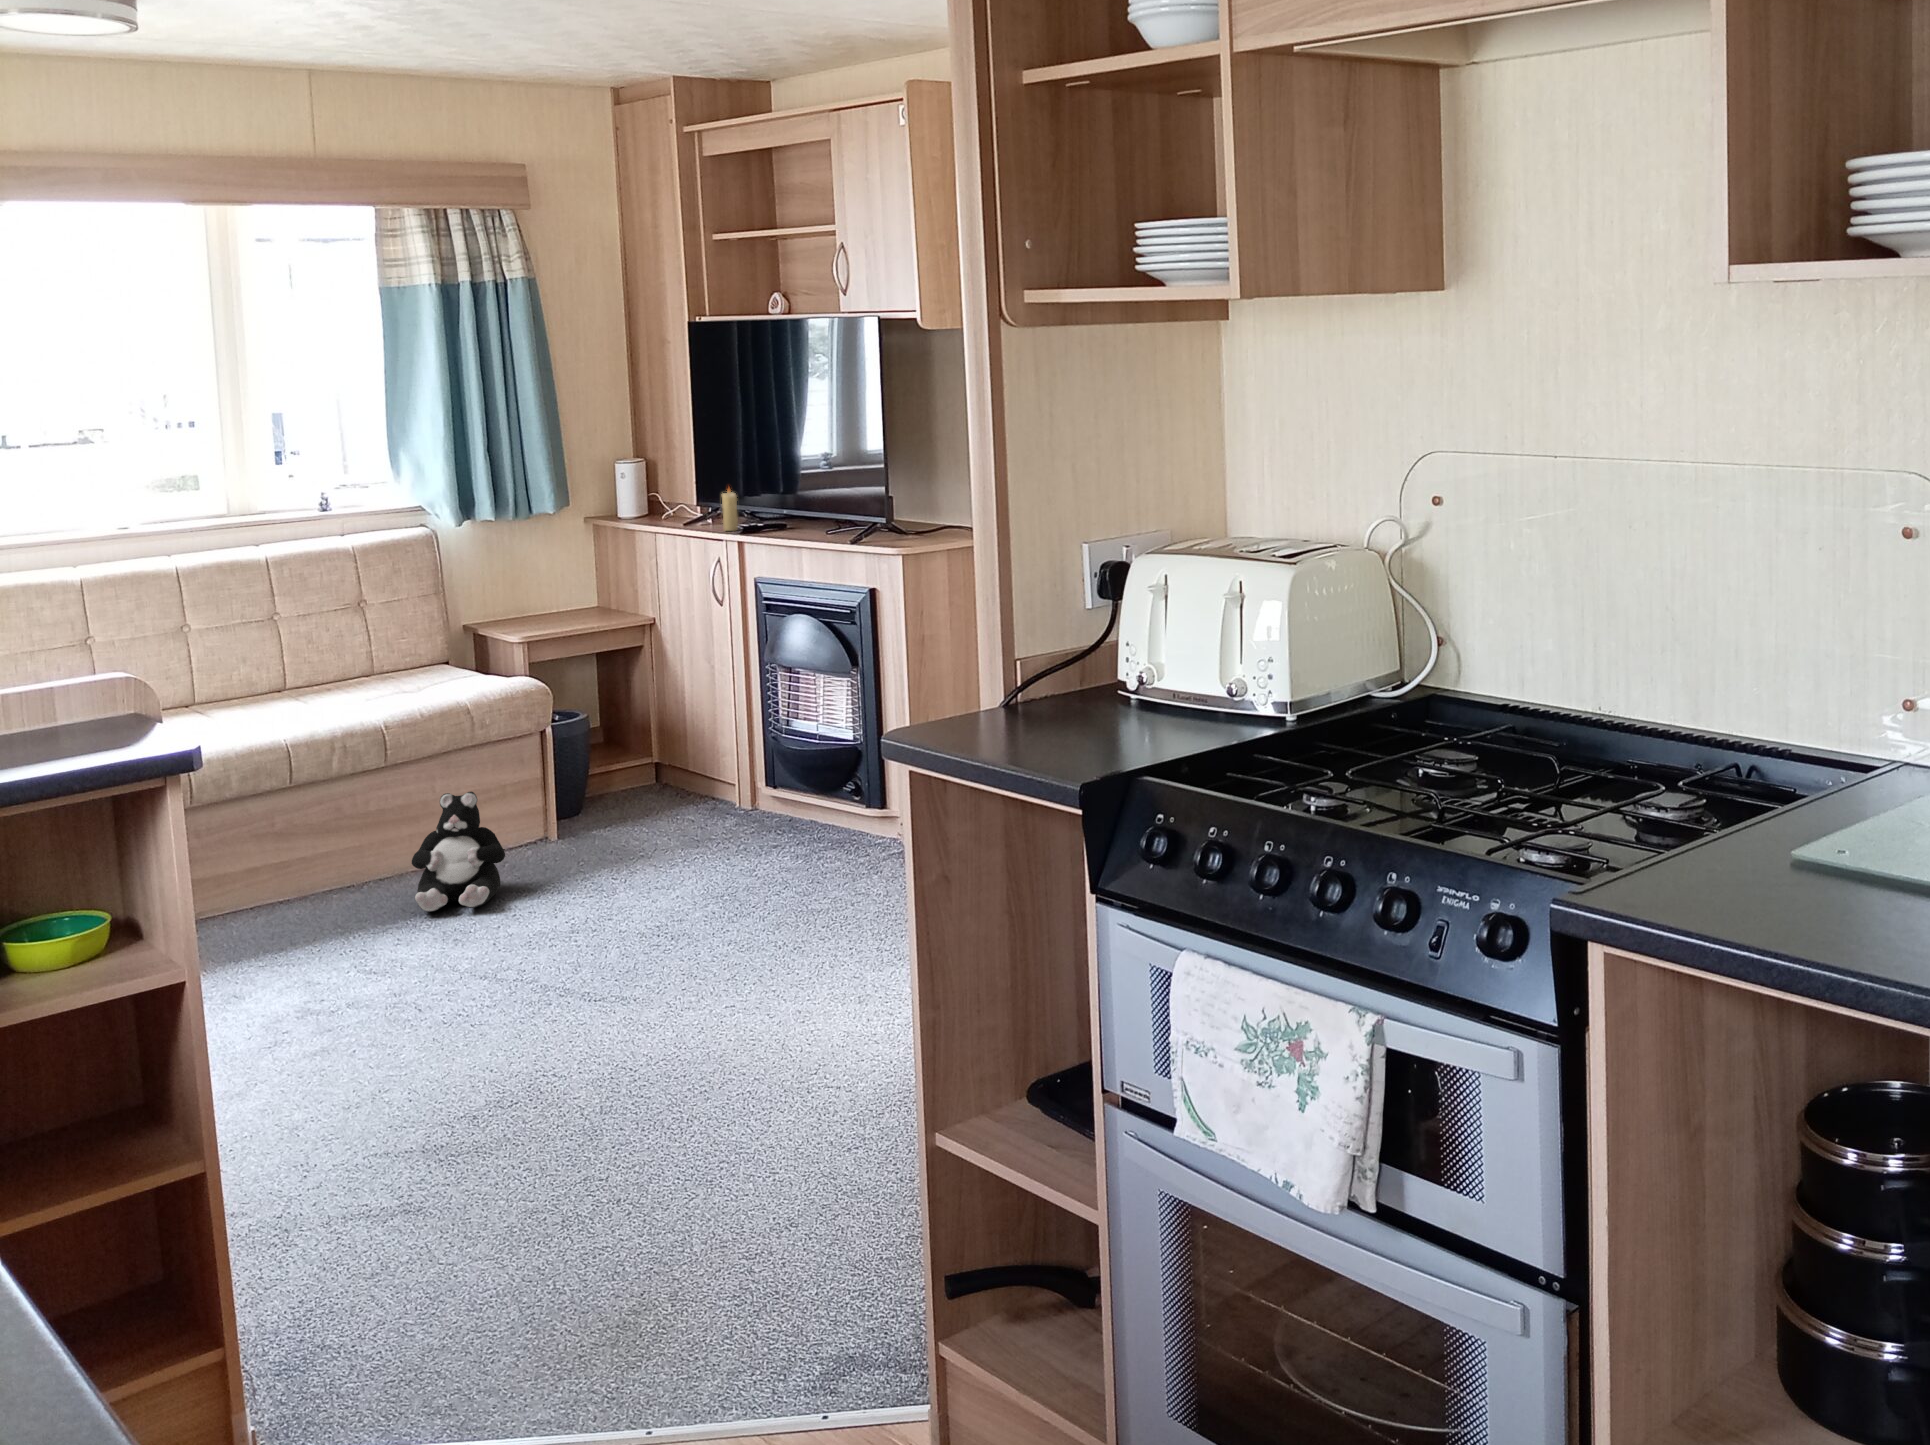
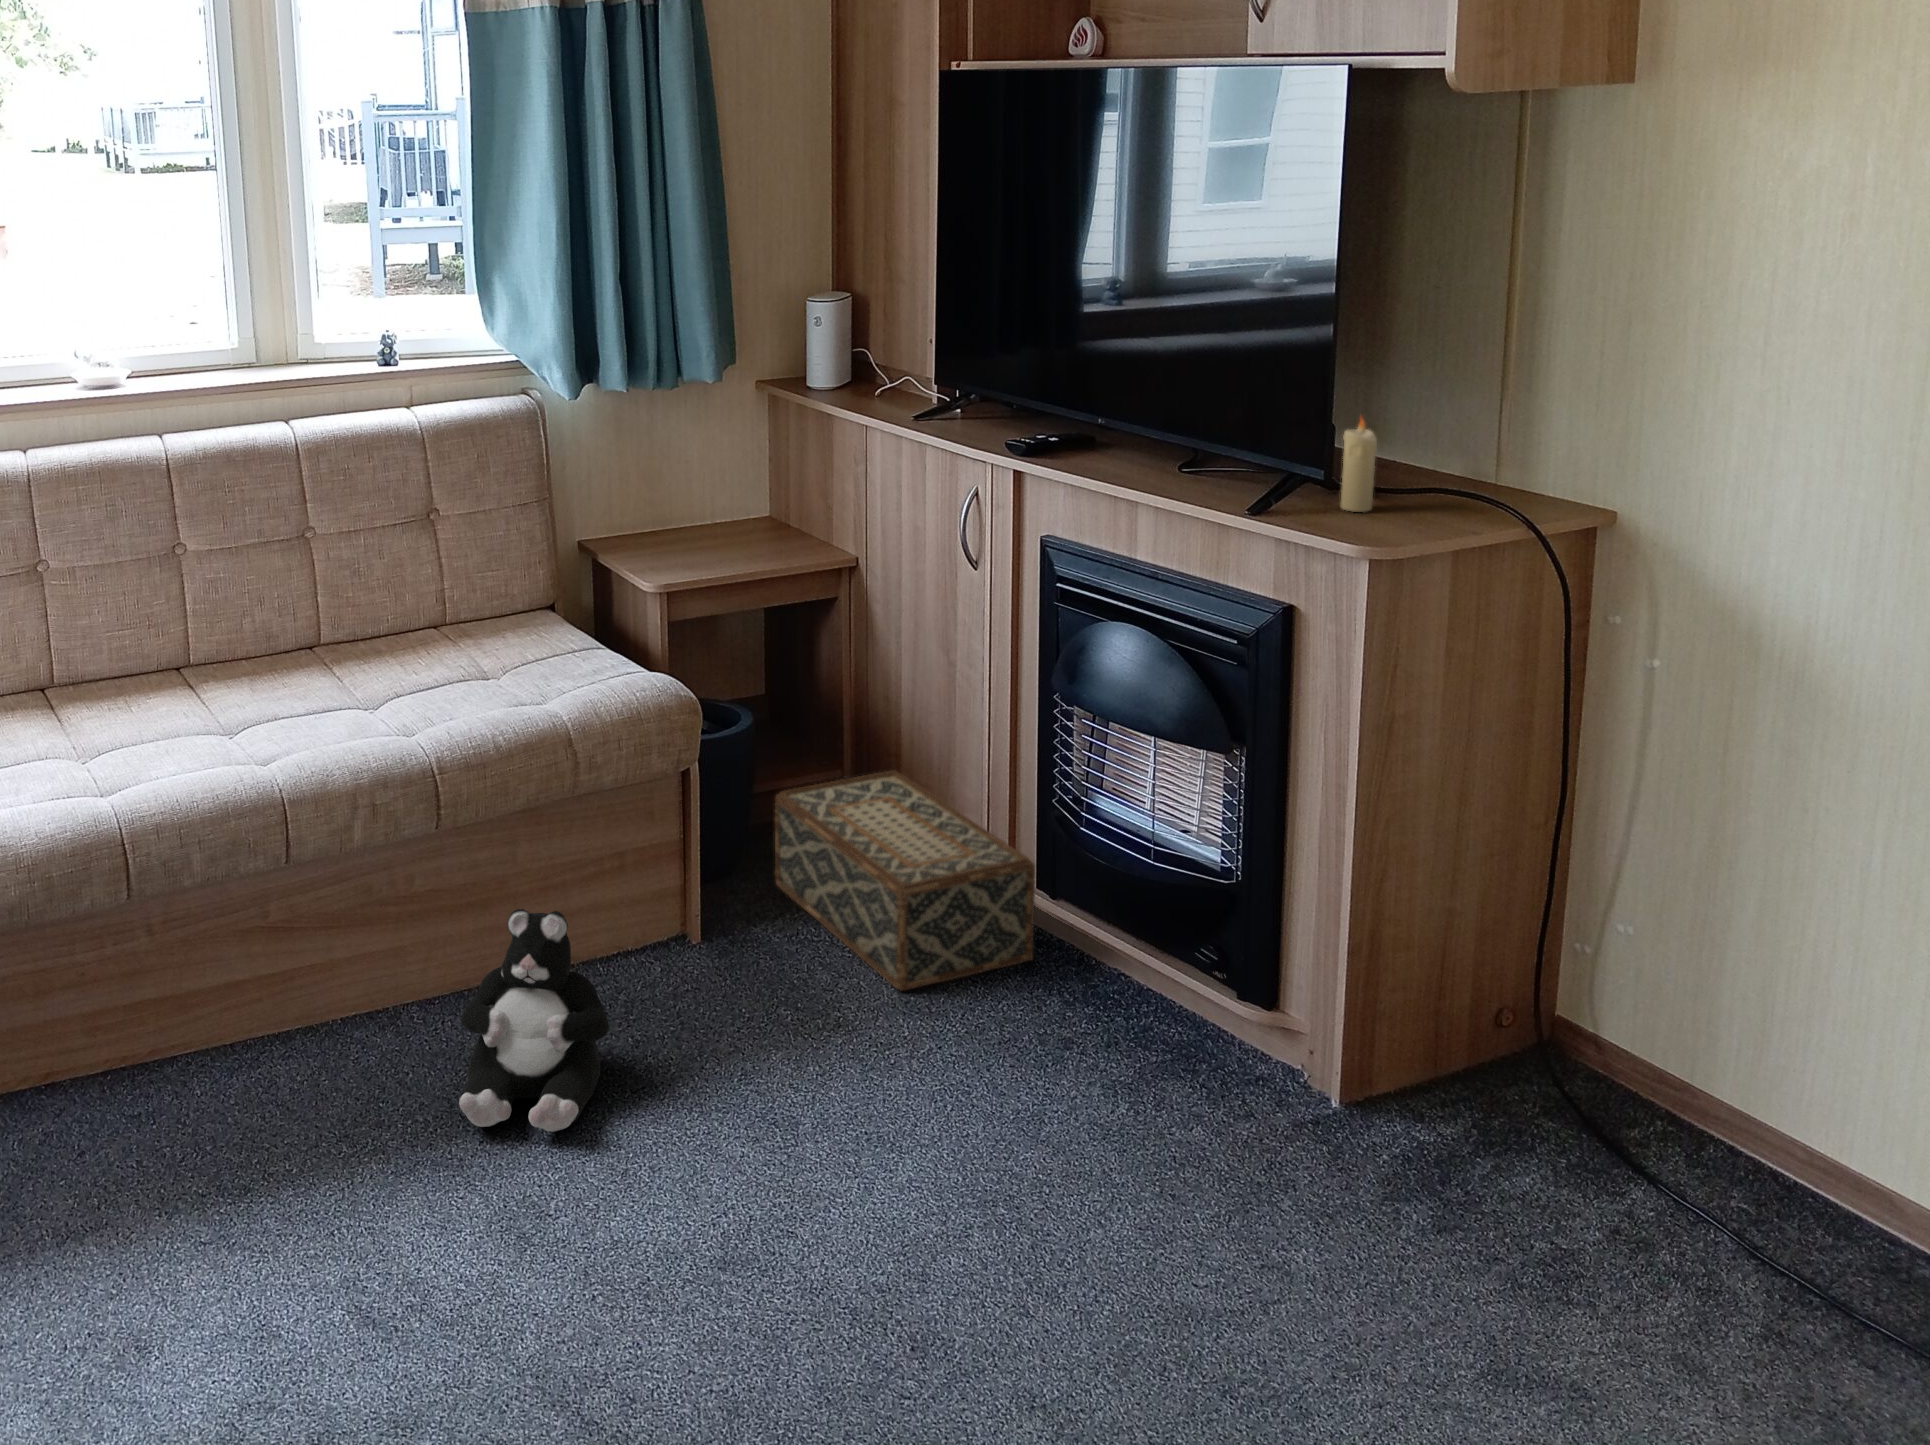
candle: present [722,488,738,531] -> present [1341,416,1377,512]
woven basket: none [605,741,765,842] -> present [775,770,1035,990]

